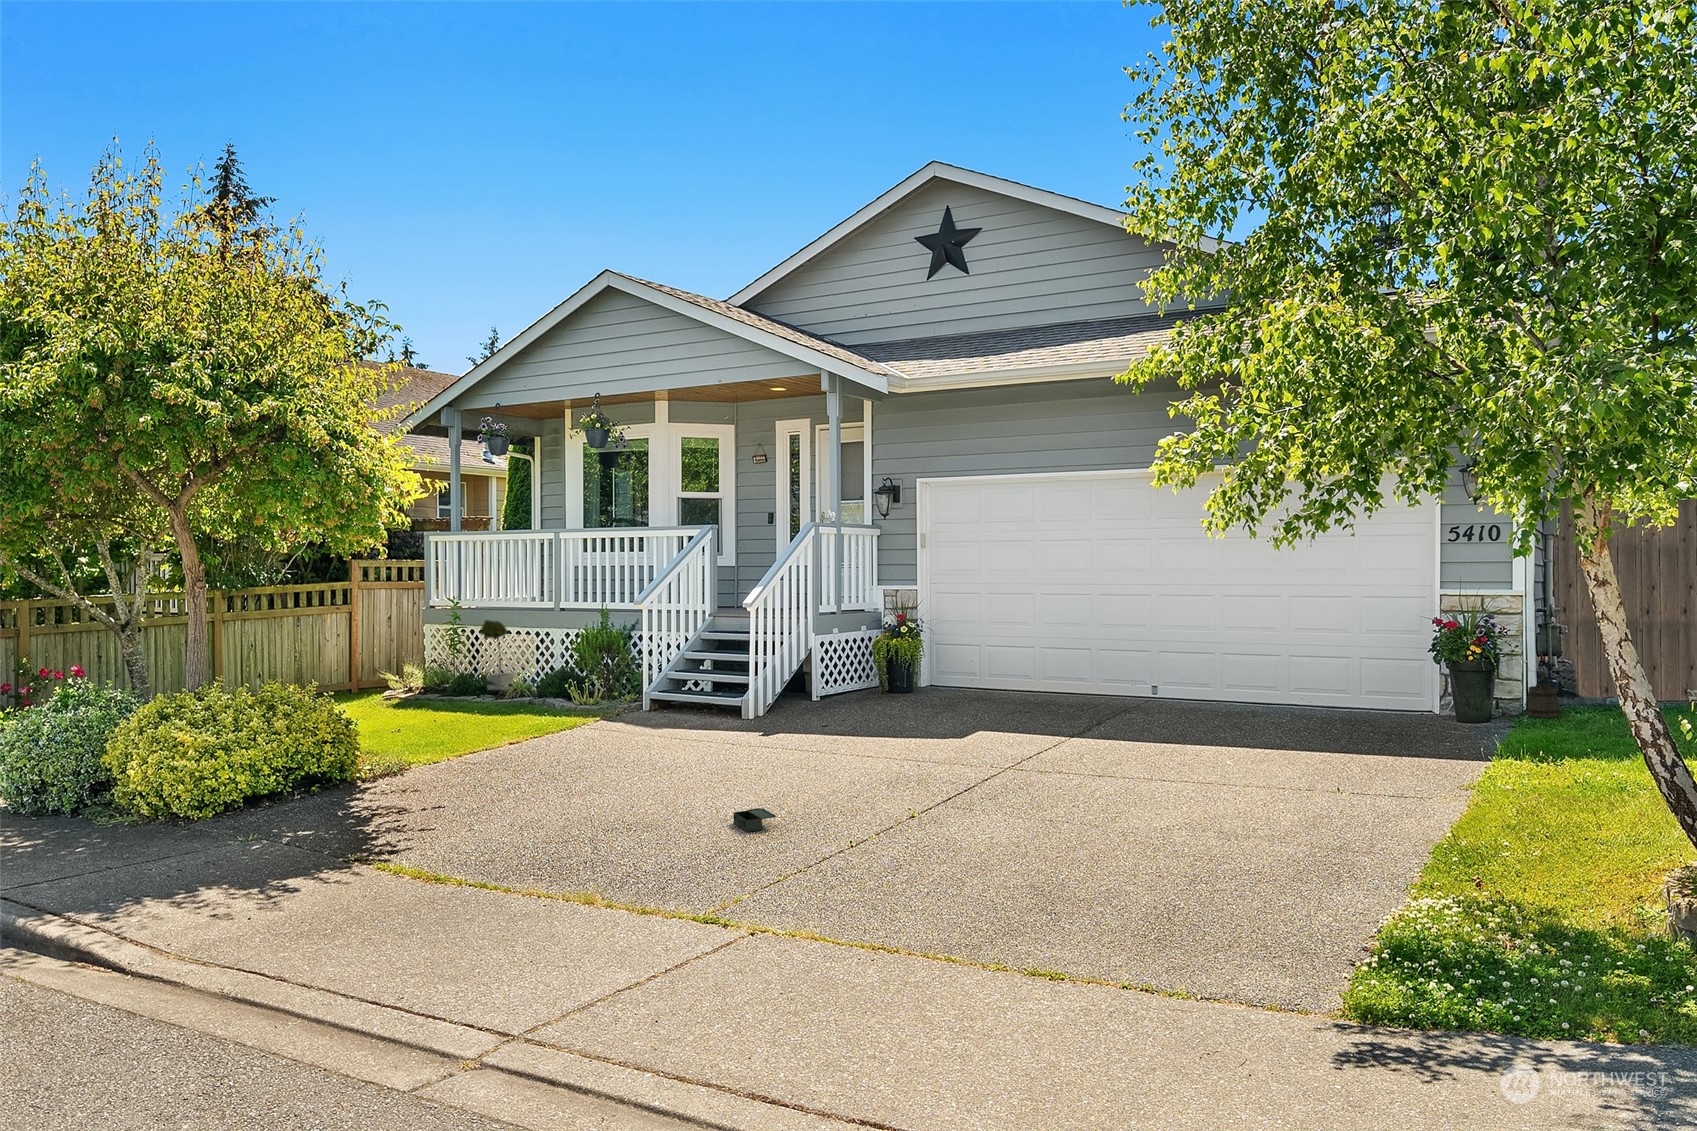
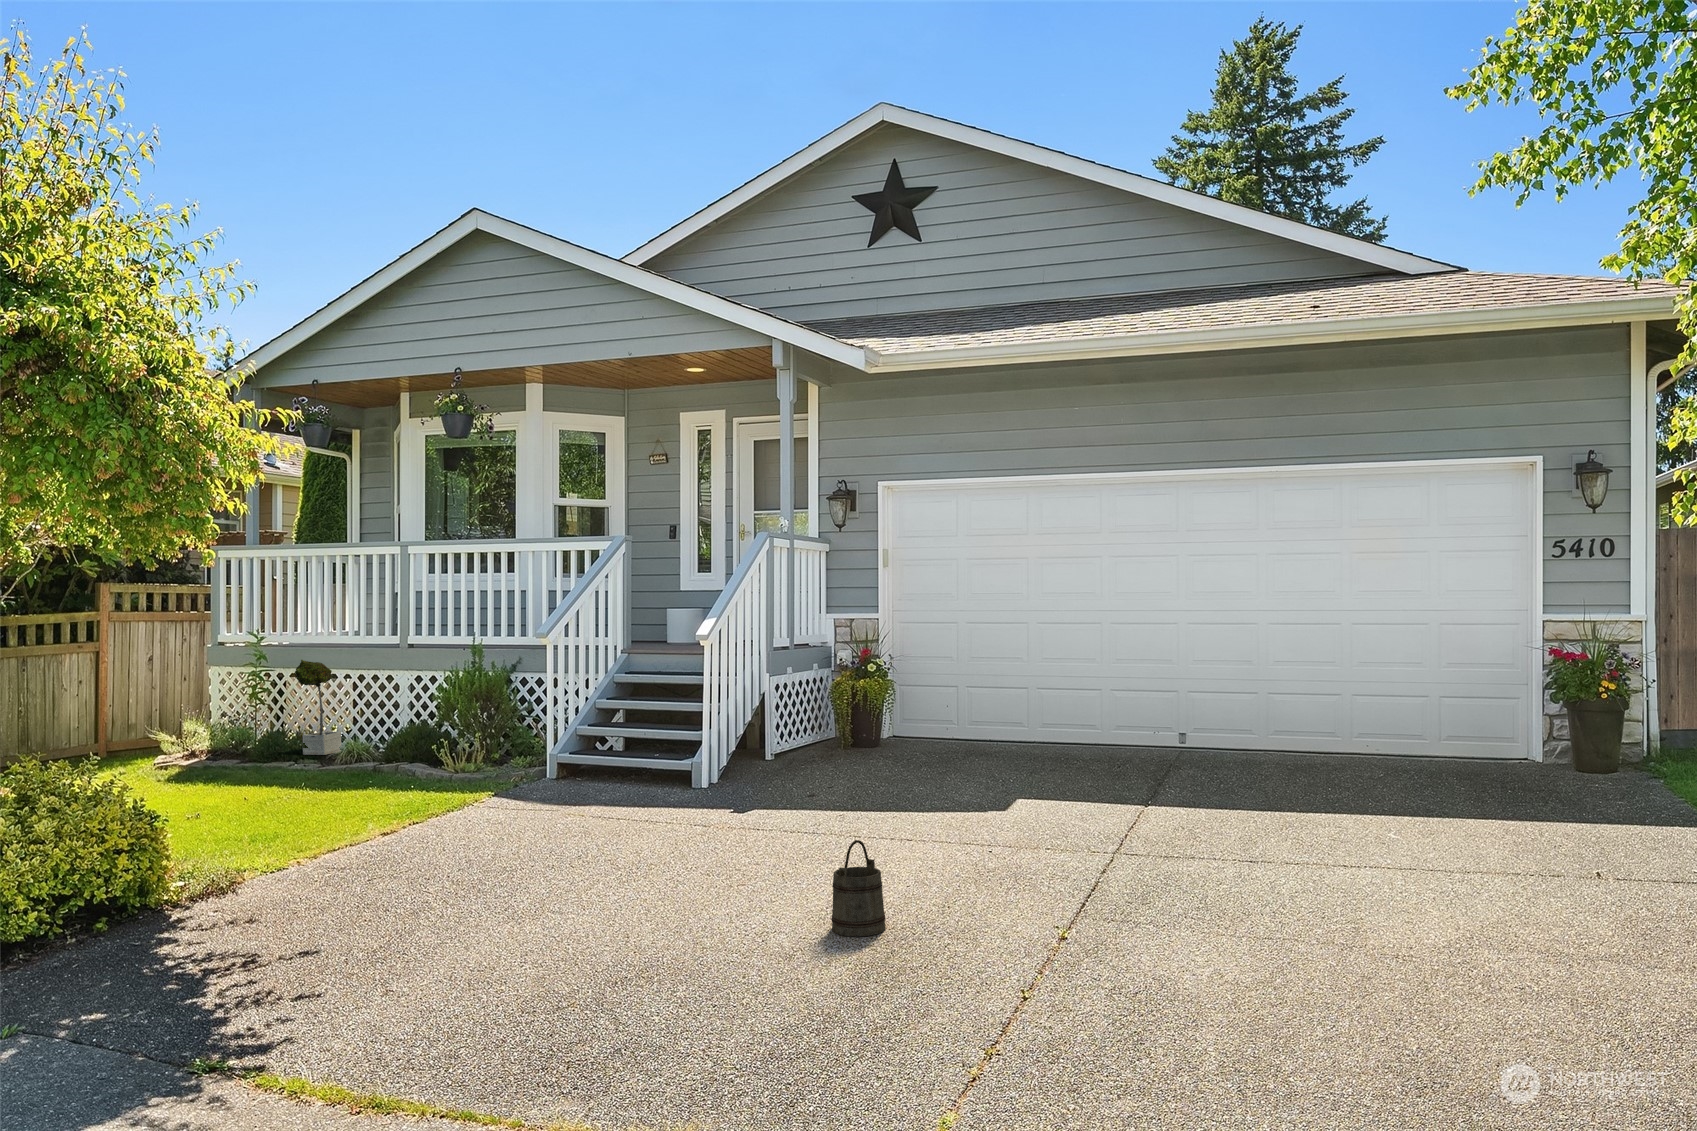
bucket: present [1528,672,1559,718] -> present [831,840,886,937]
toolbox: present [733,808,776,832] -> none [818,933,891,975]

